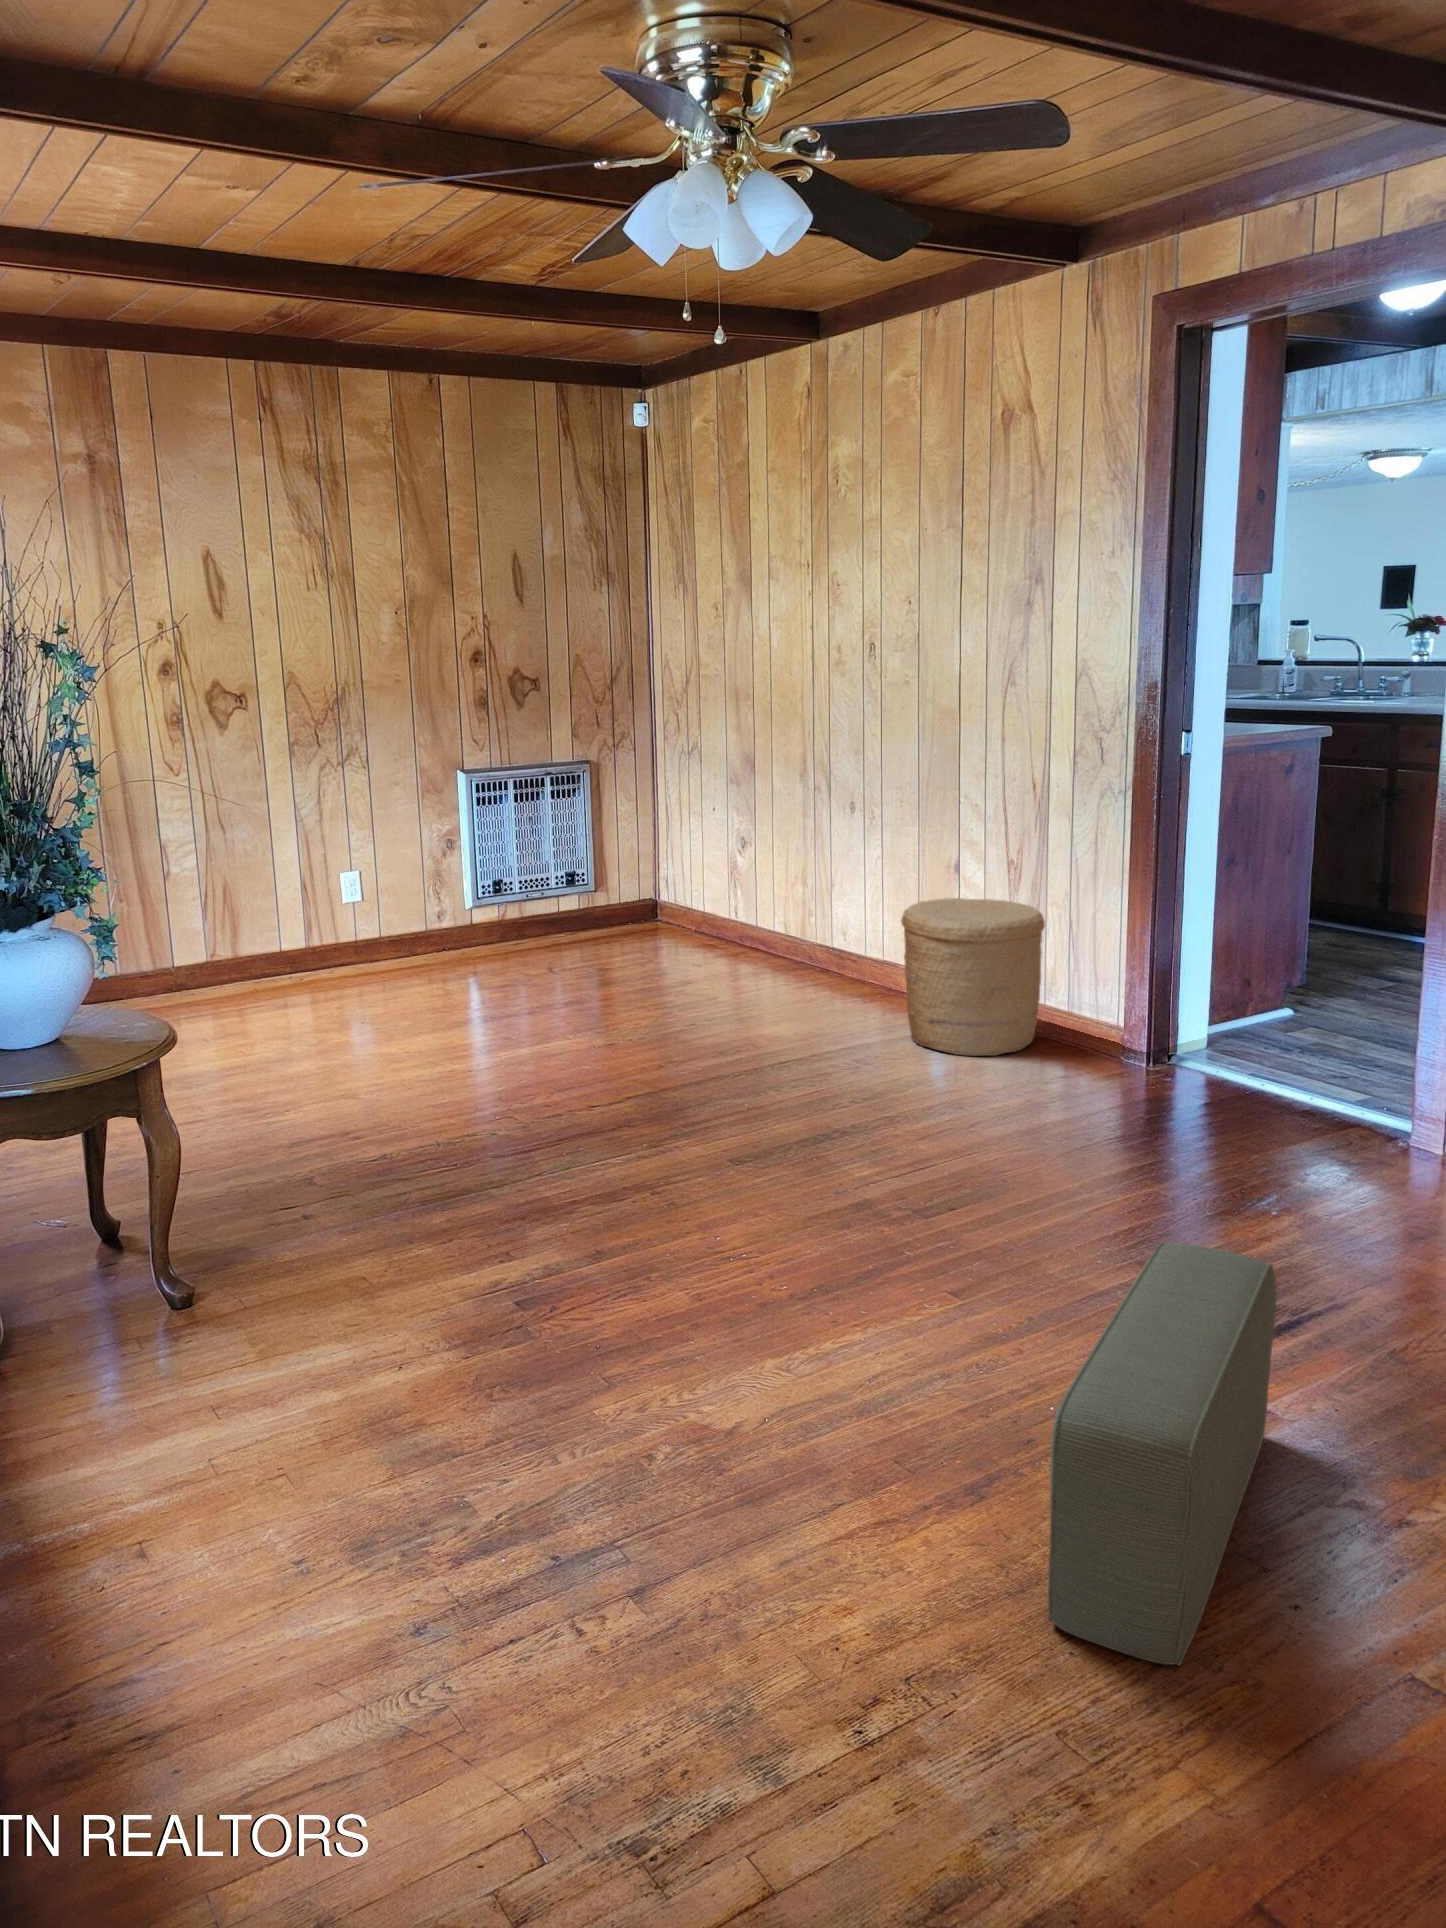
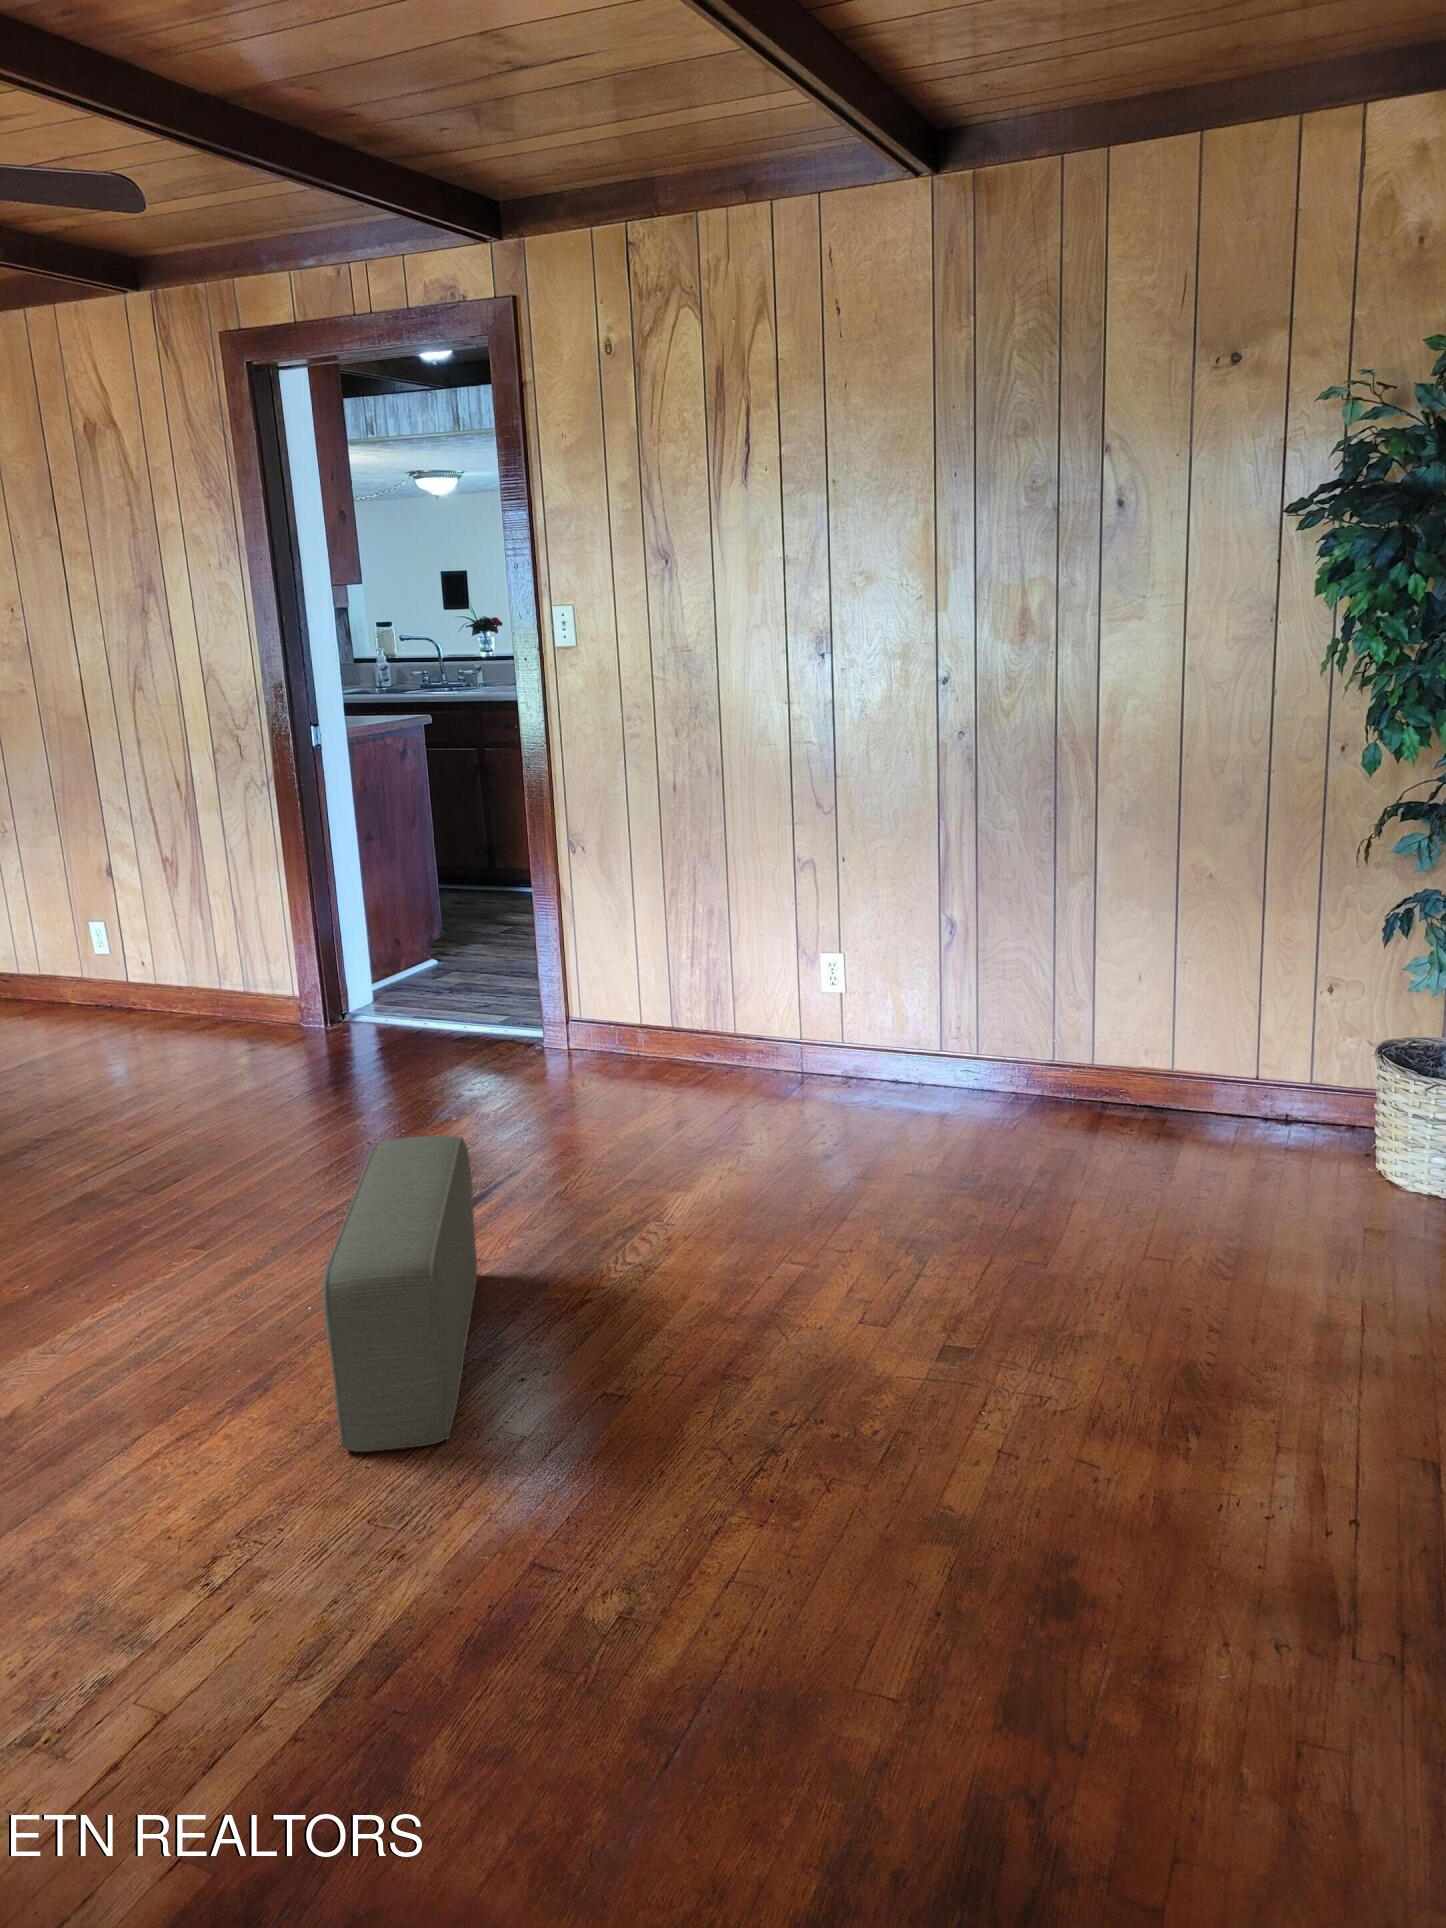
woven basket: present [901,898,1045,1056] -> none [59,900,214,1054]

